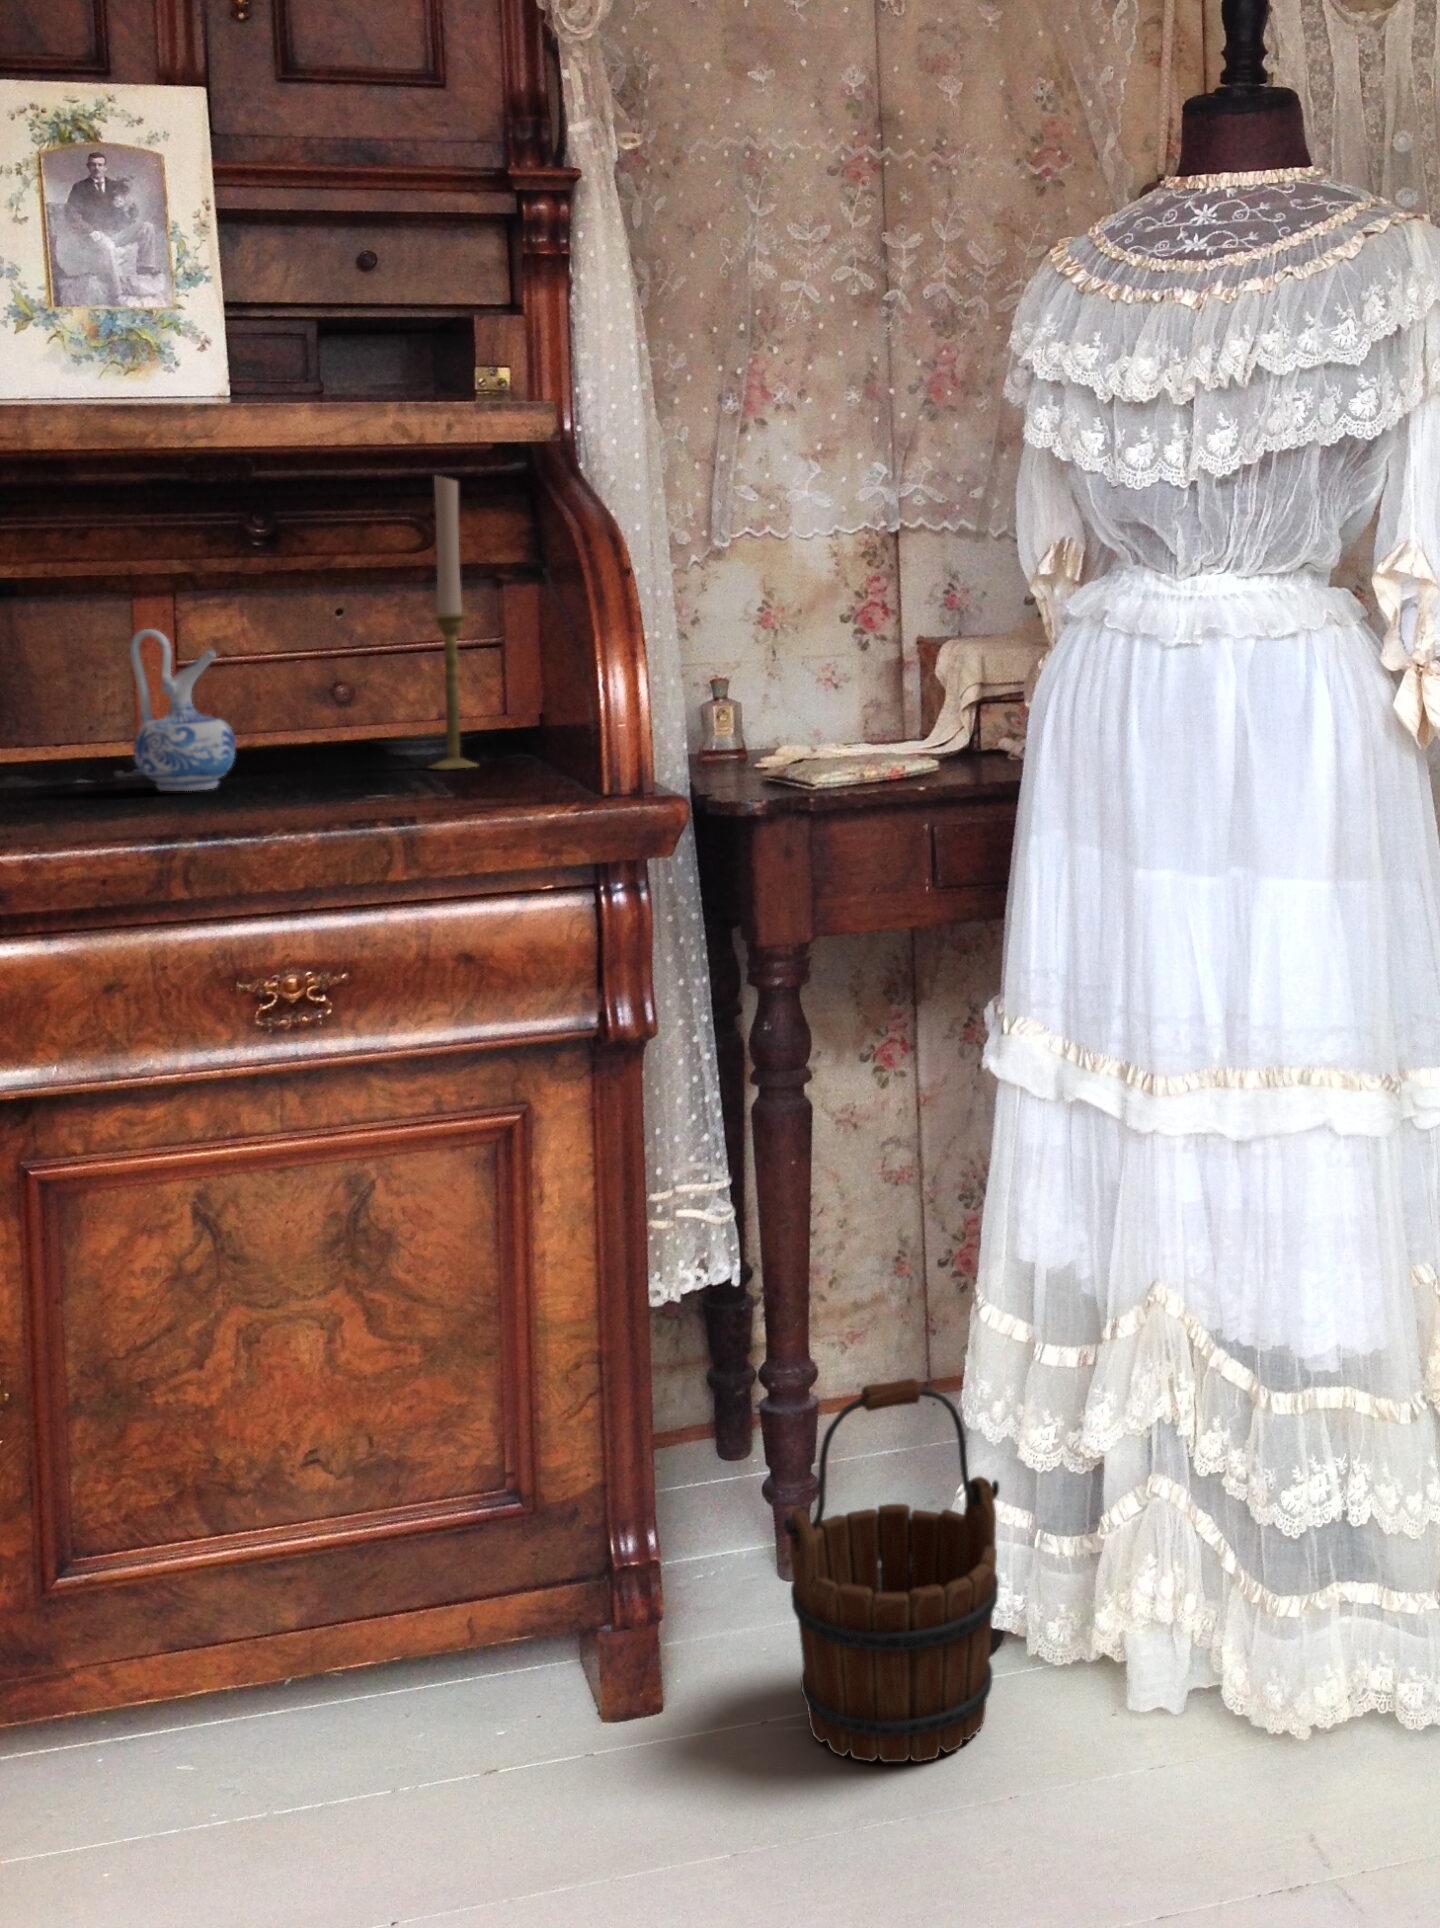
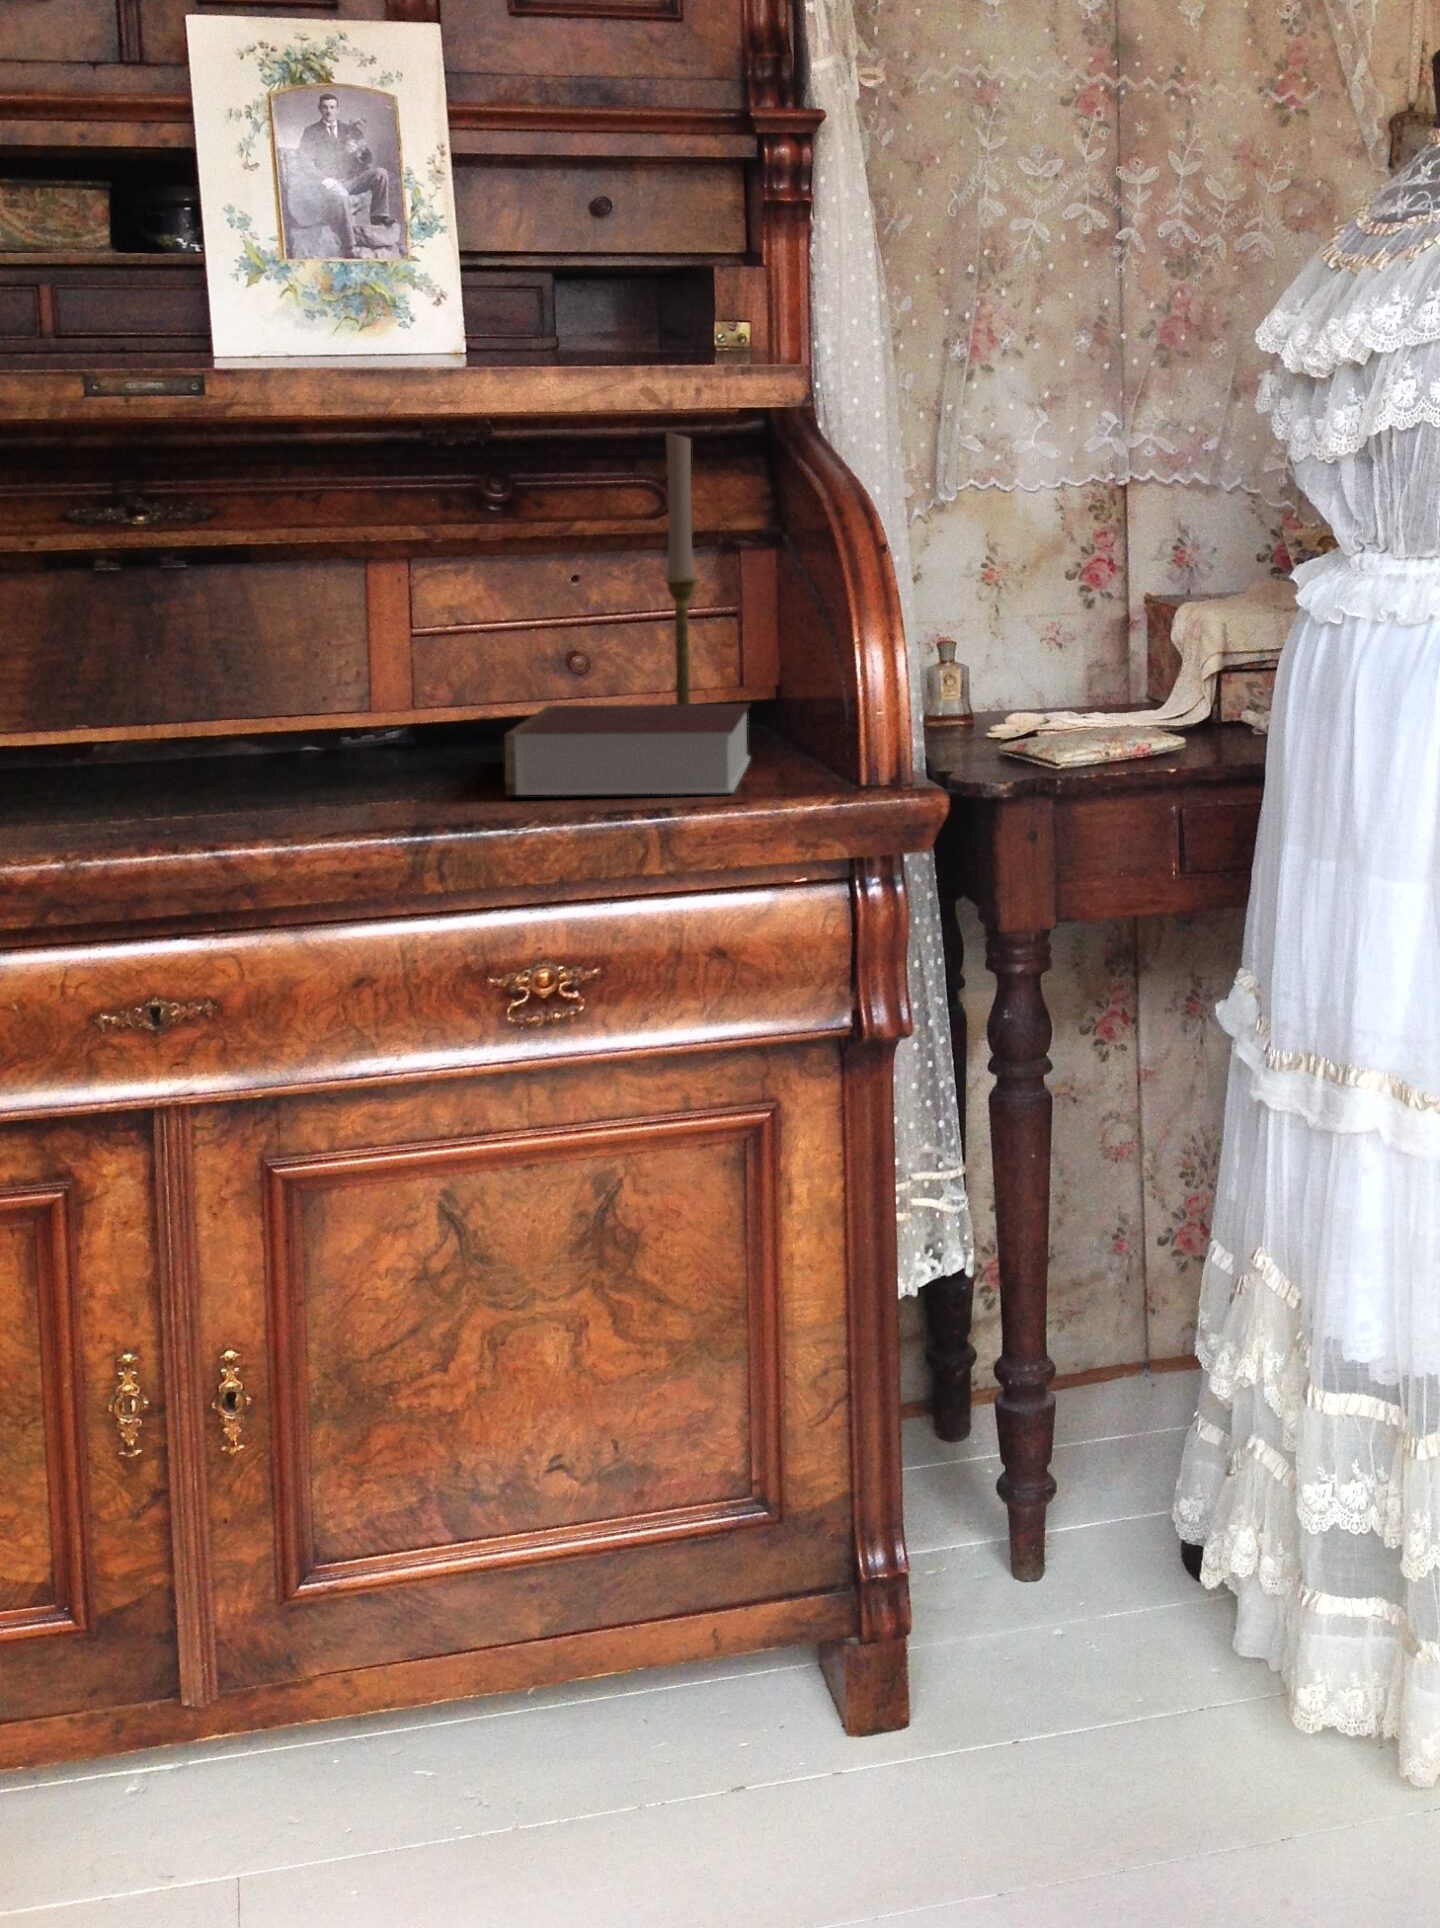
ceramic pitcher: present [130,629,235,791] -> none [360,594,466,763]
book: none [258,729,513,810] -> present [505,704,750,795]
wooden bucket: present [783,1378,999,1762] -> none [1041,1396,1261,1793]

